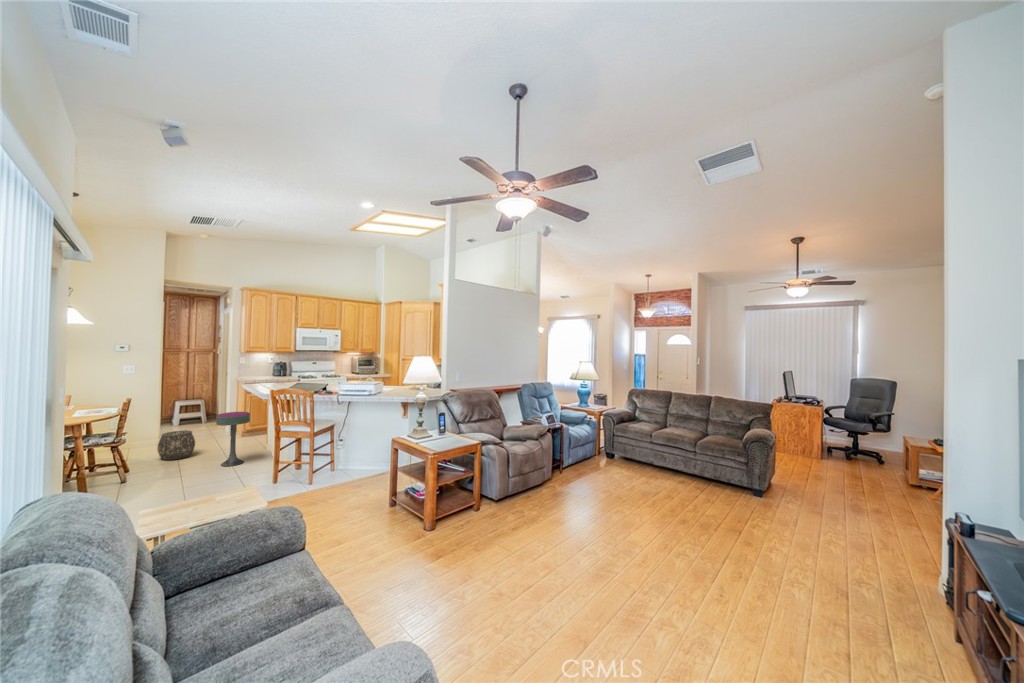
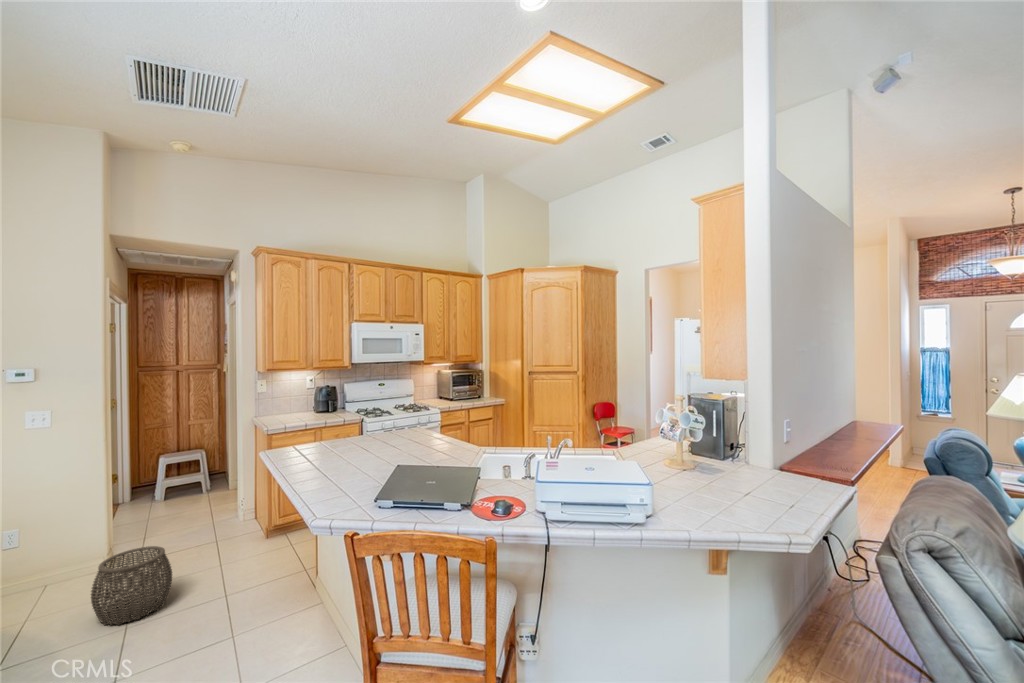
bar stool: present [216,412,250,466] -> none [205,513,280,656]

